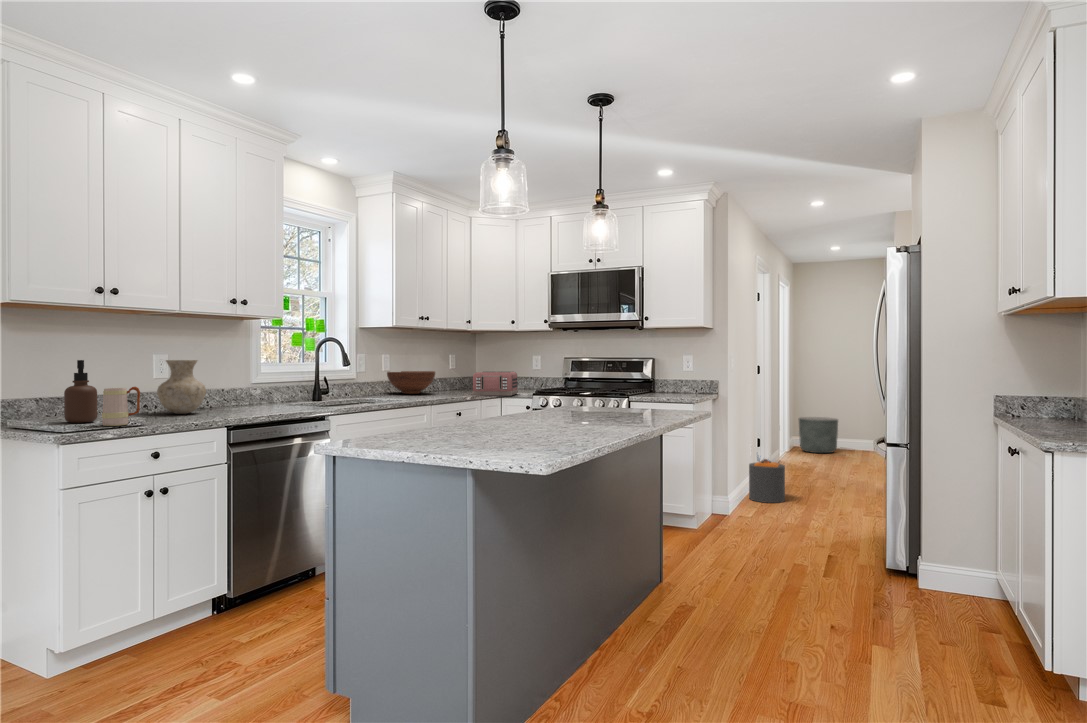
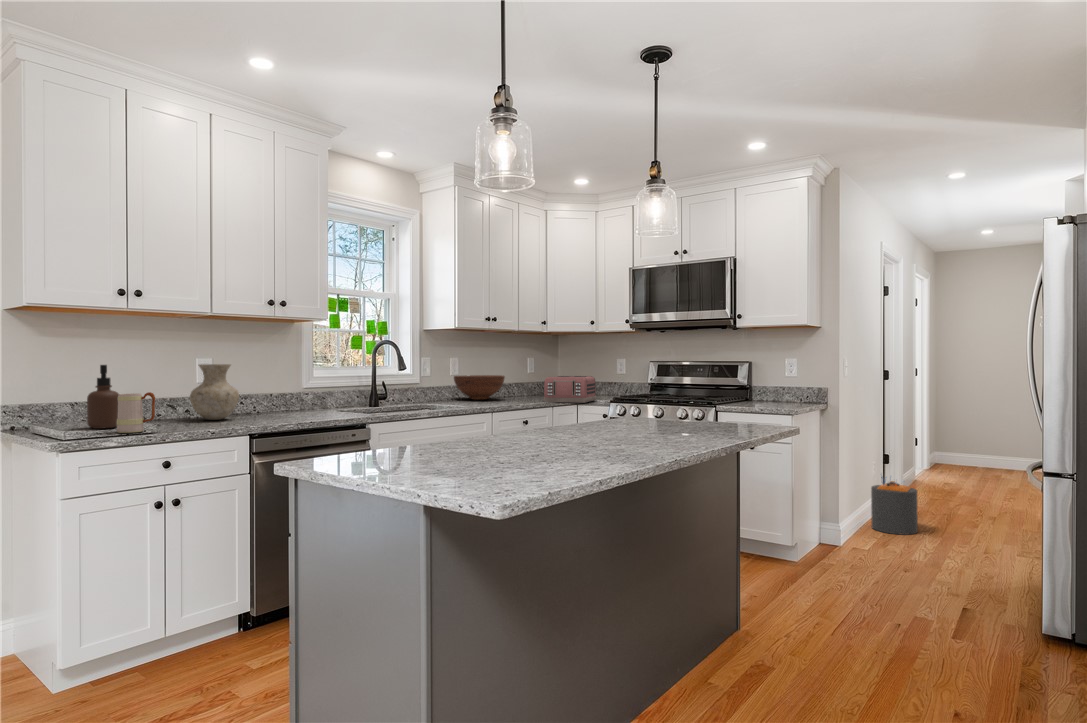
planter: present [799,417,838,453] -> none [946,430,998,474]

